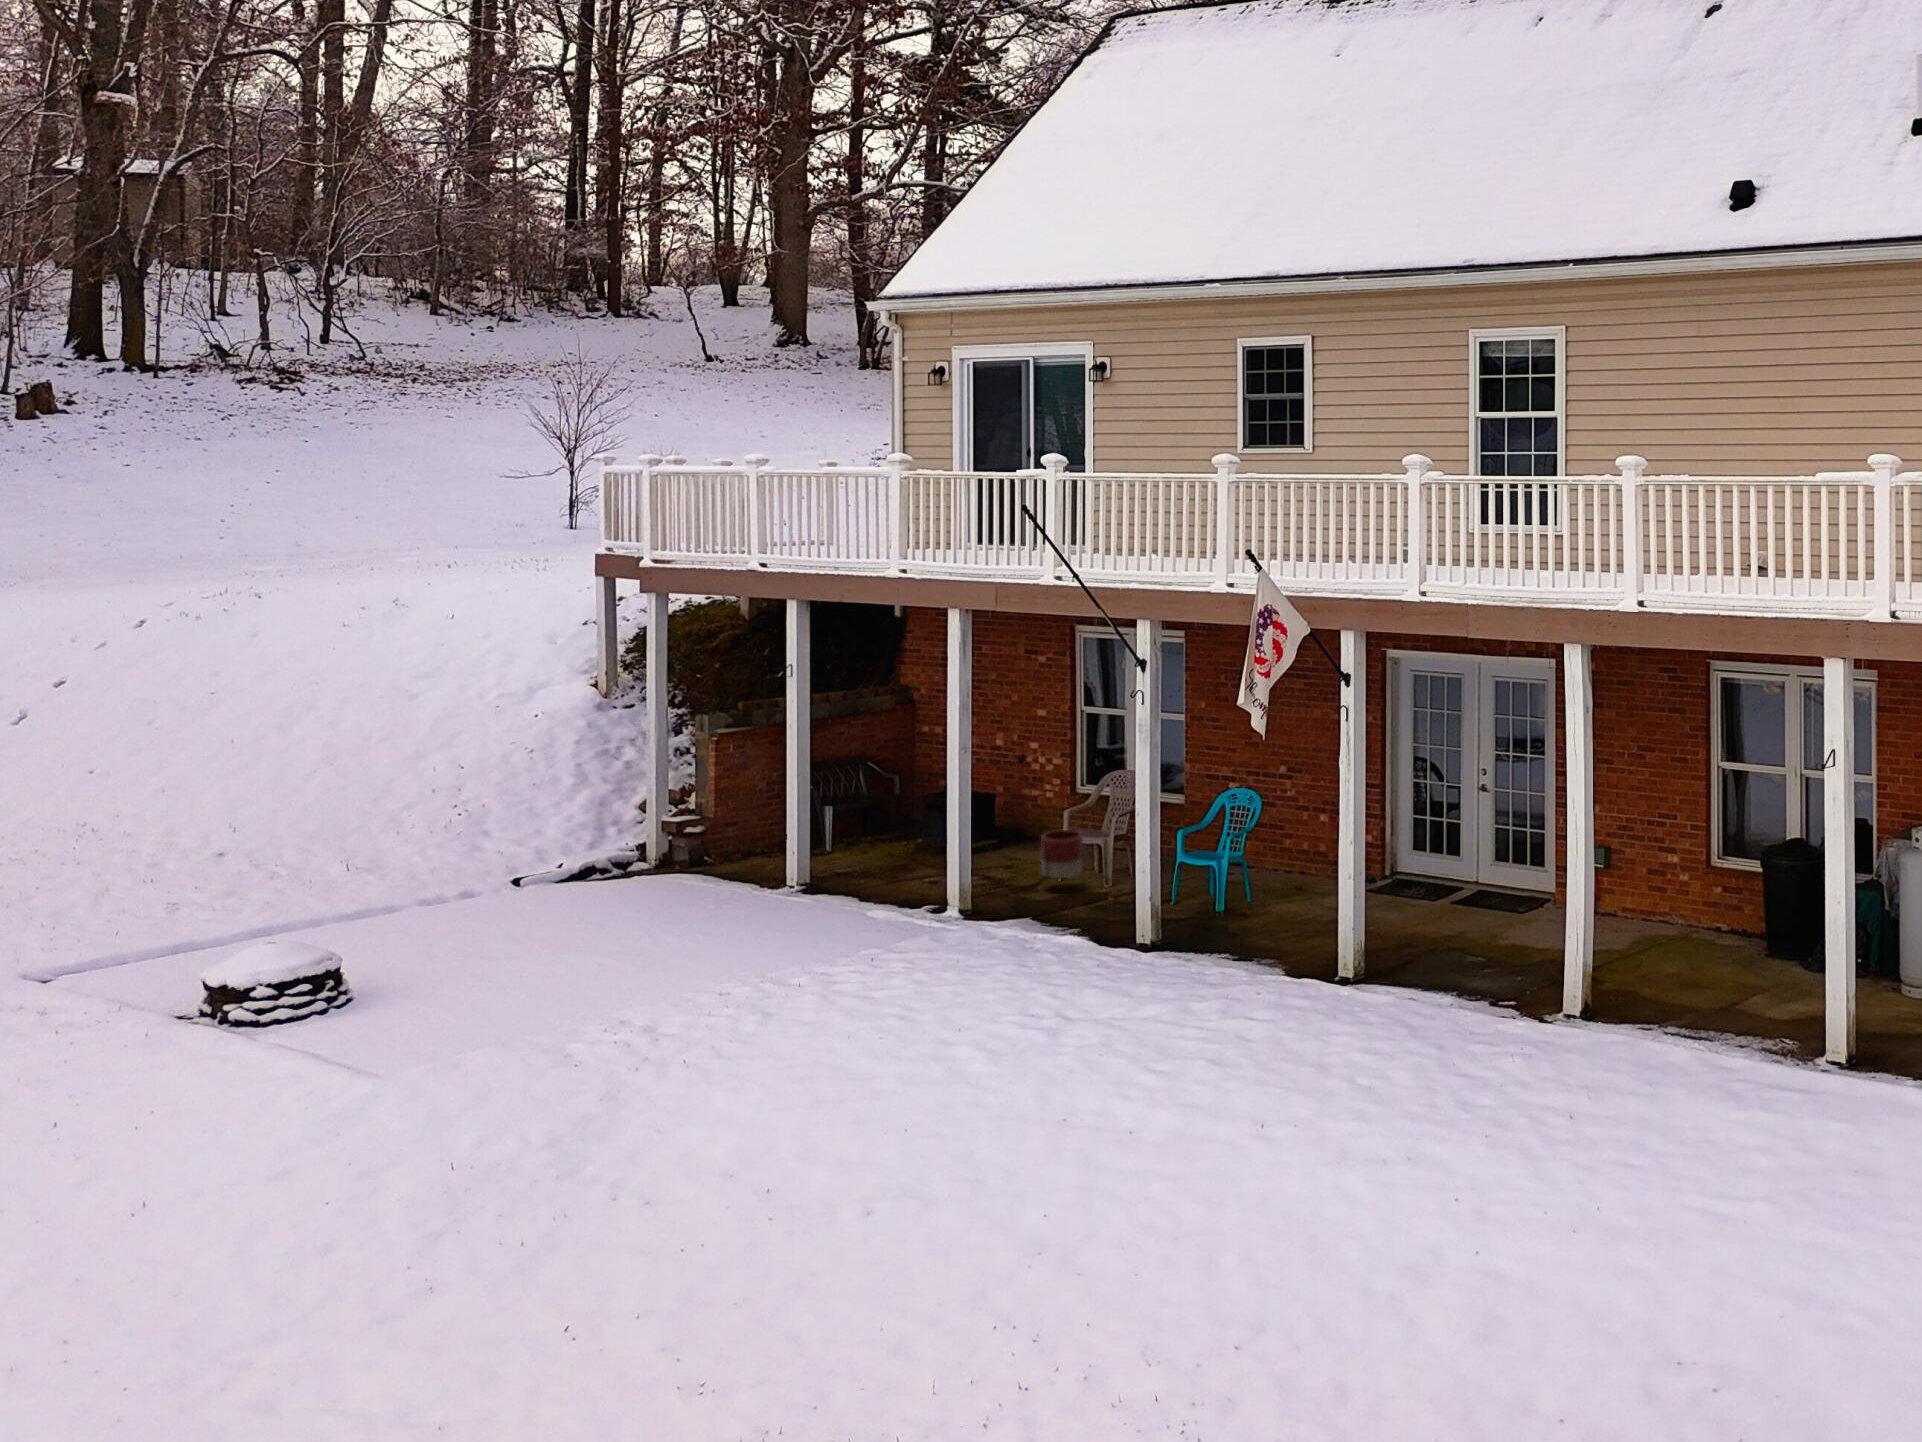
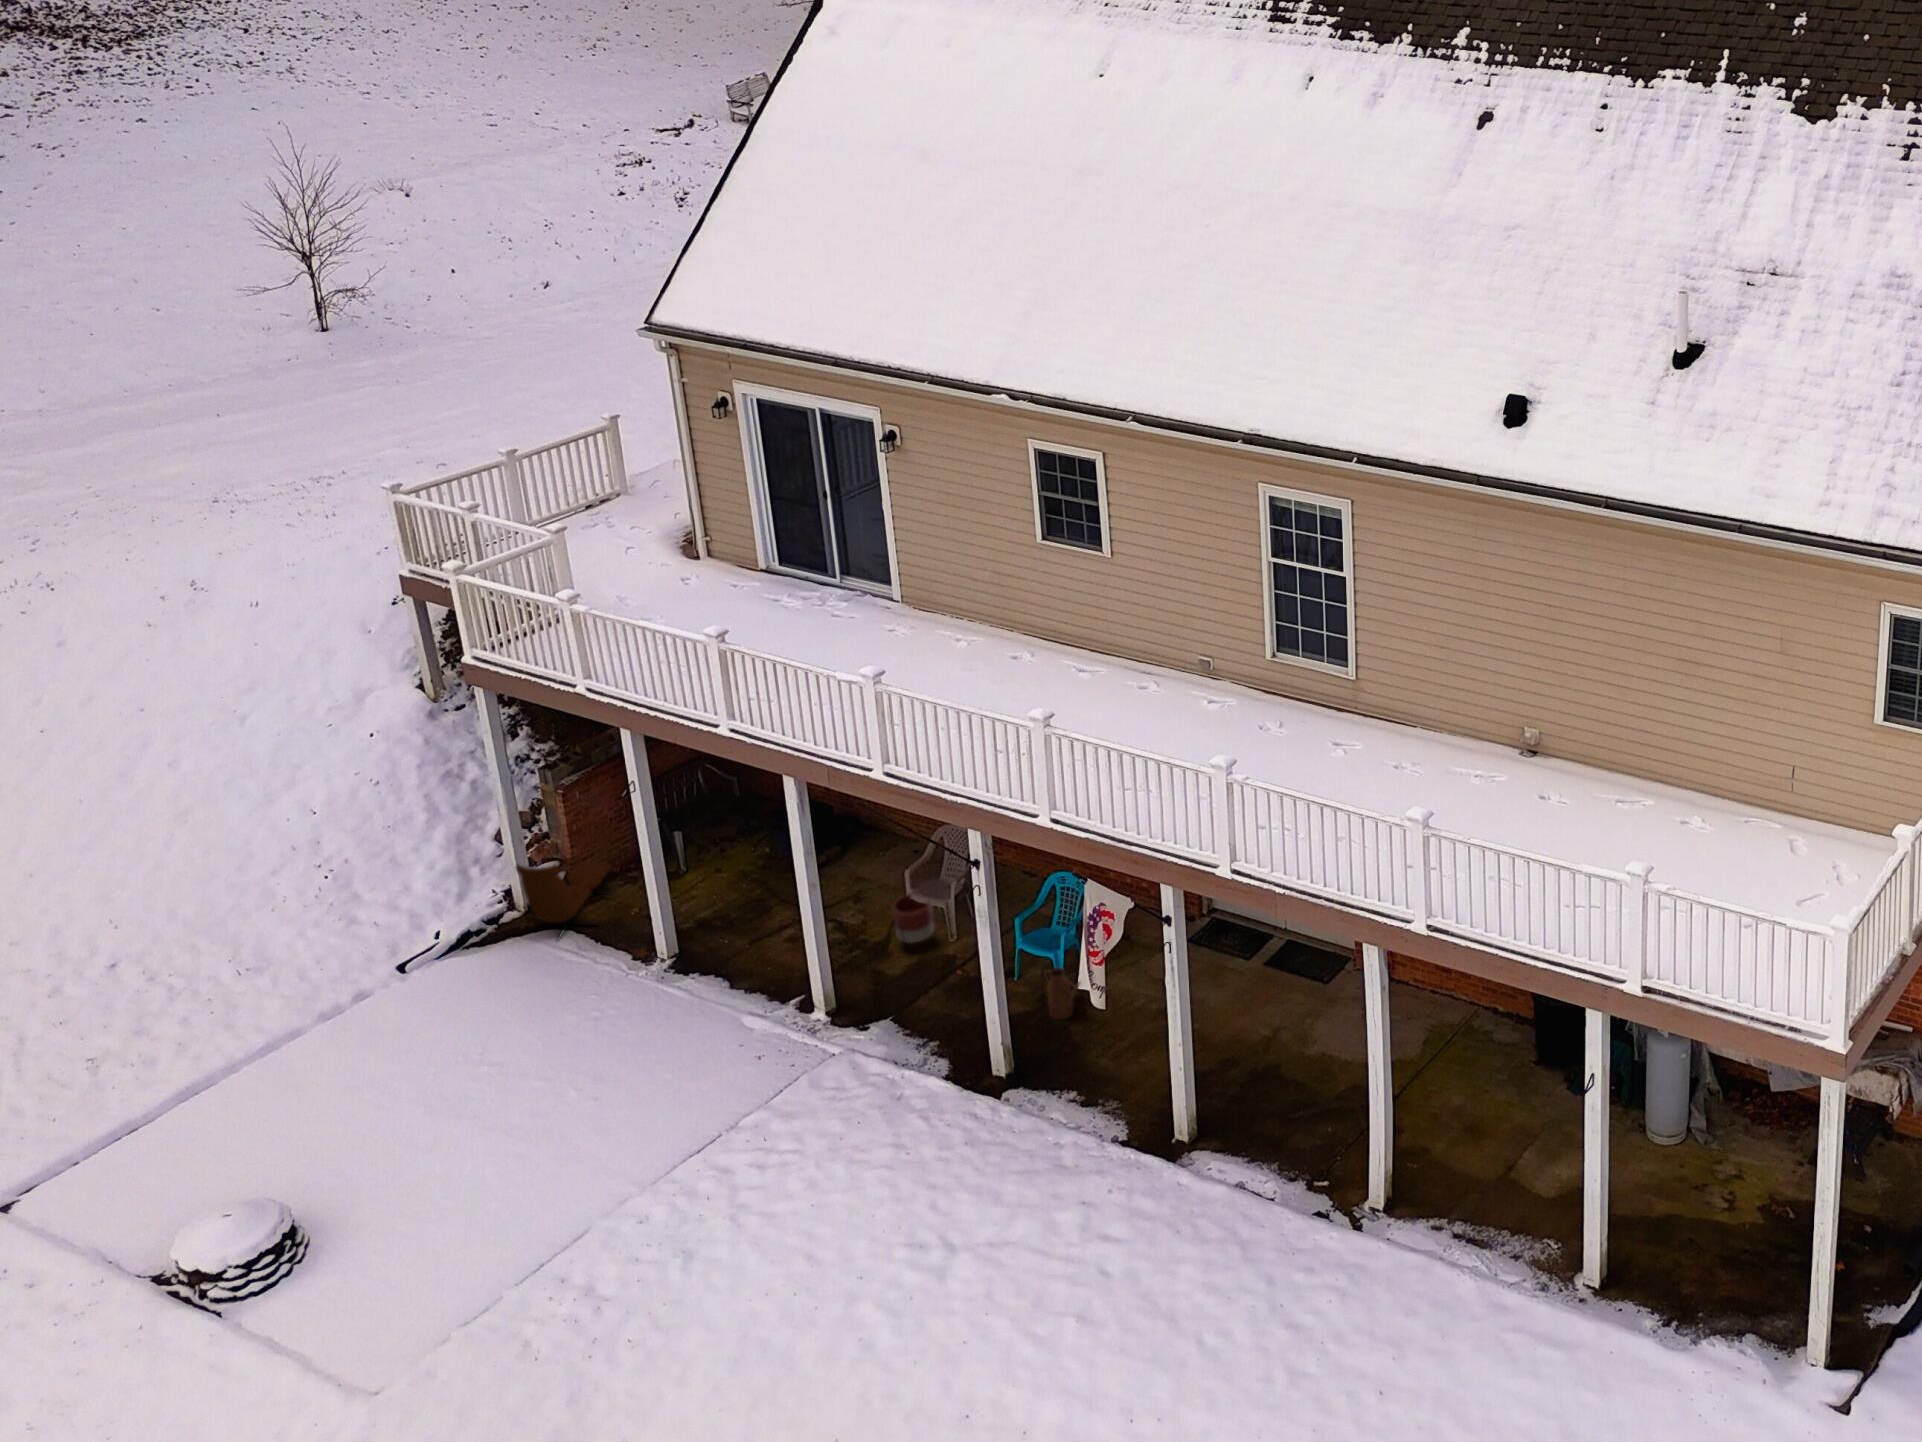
lounge chair: none [657,769,755,872] -> present [515,862,610,938]
watering can: none [1197,875,1236,937] -> present [1046,968,1080,1020]

